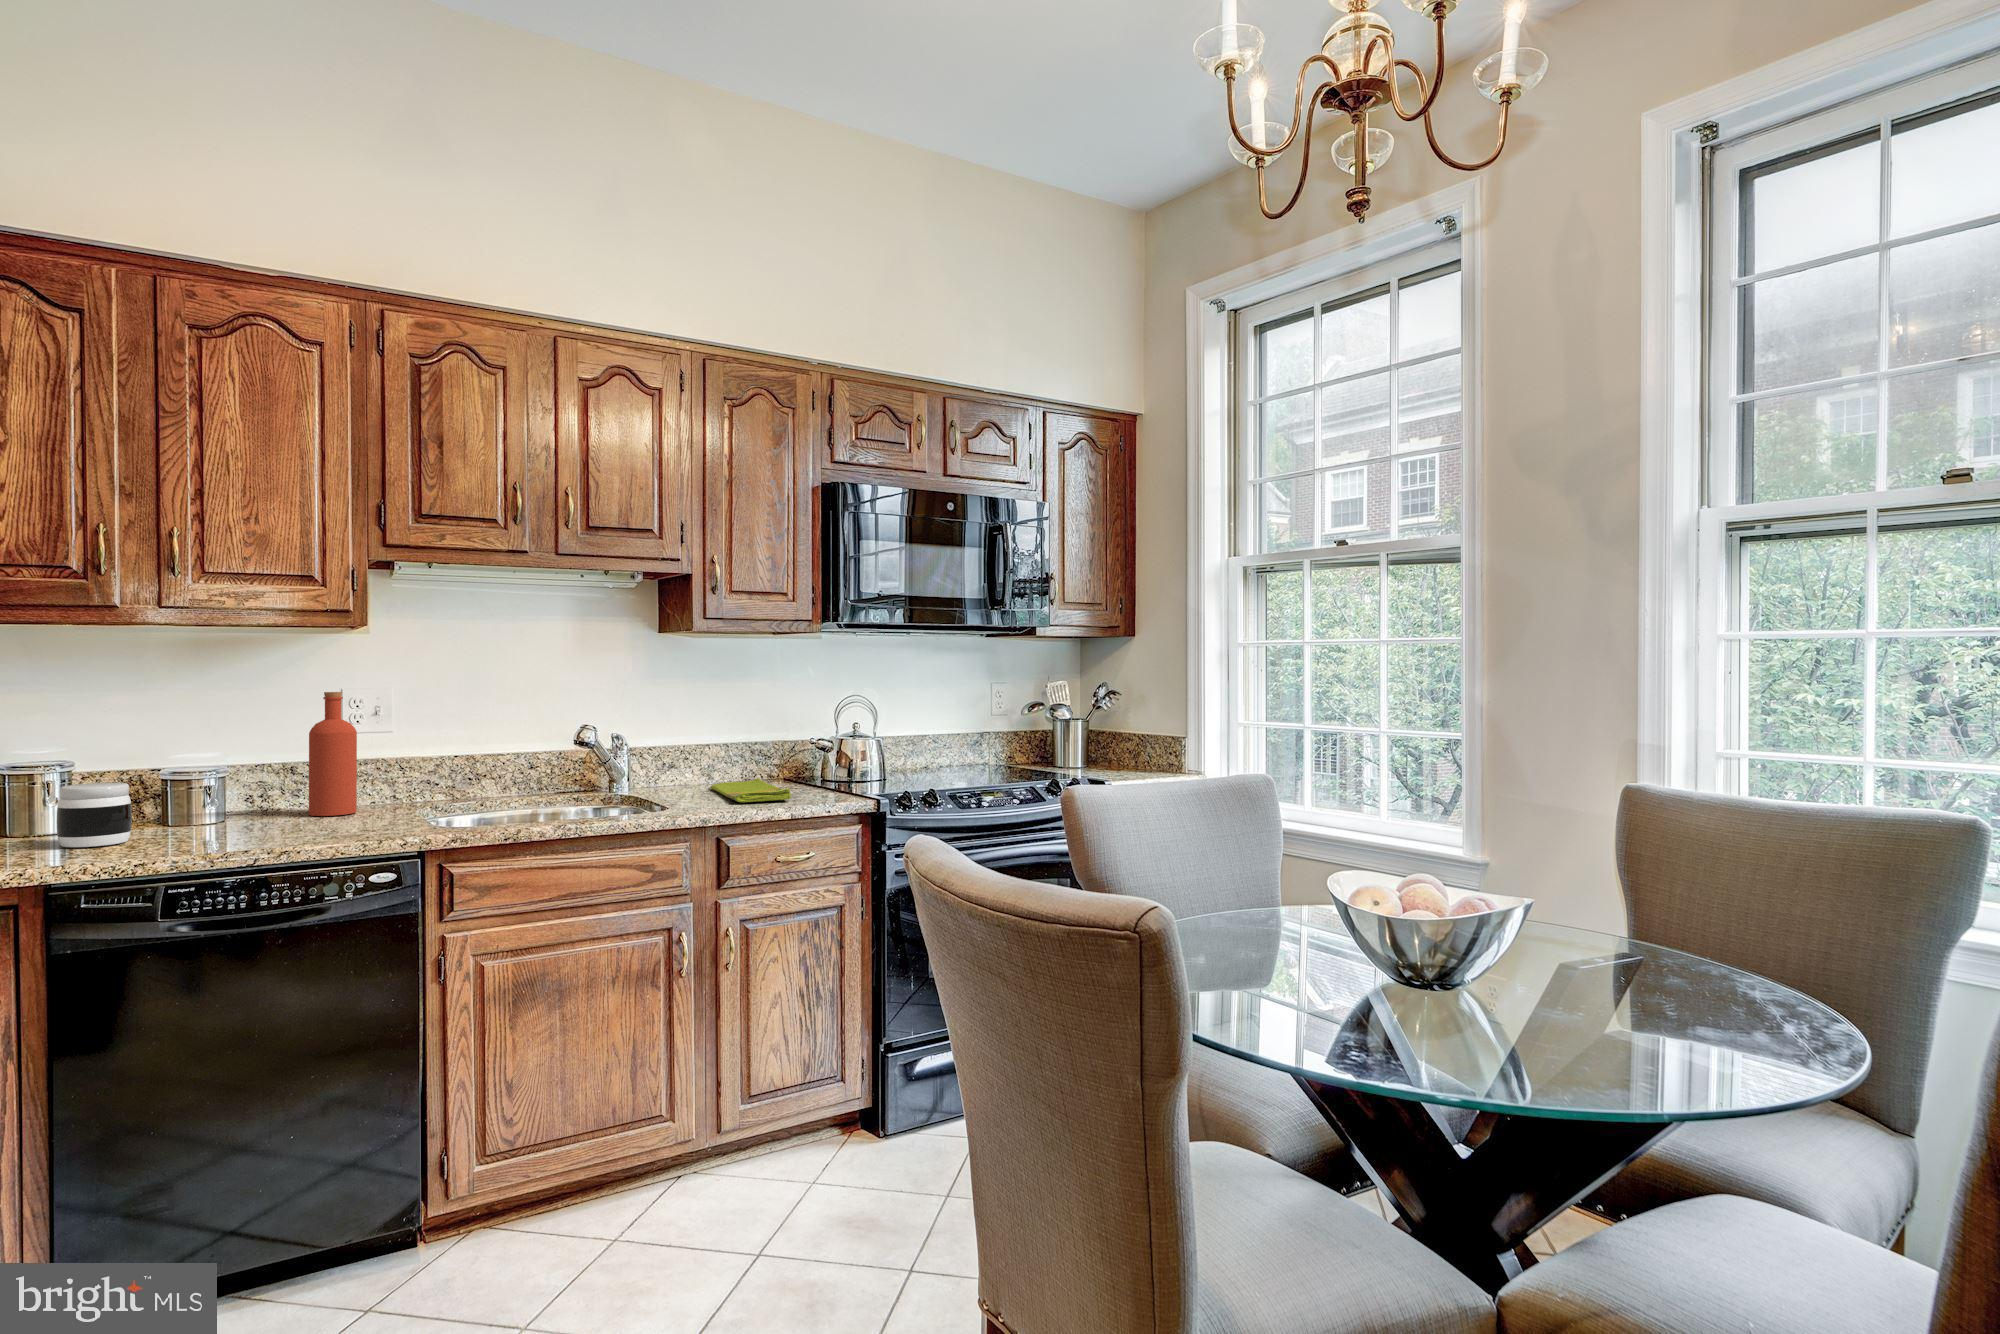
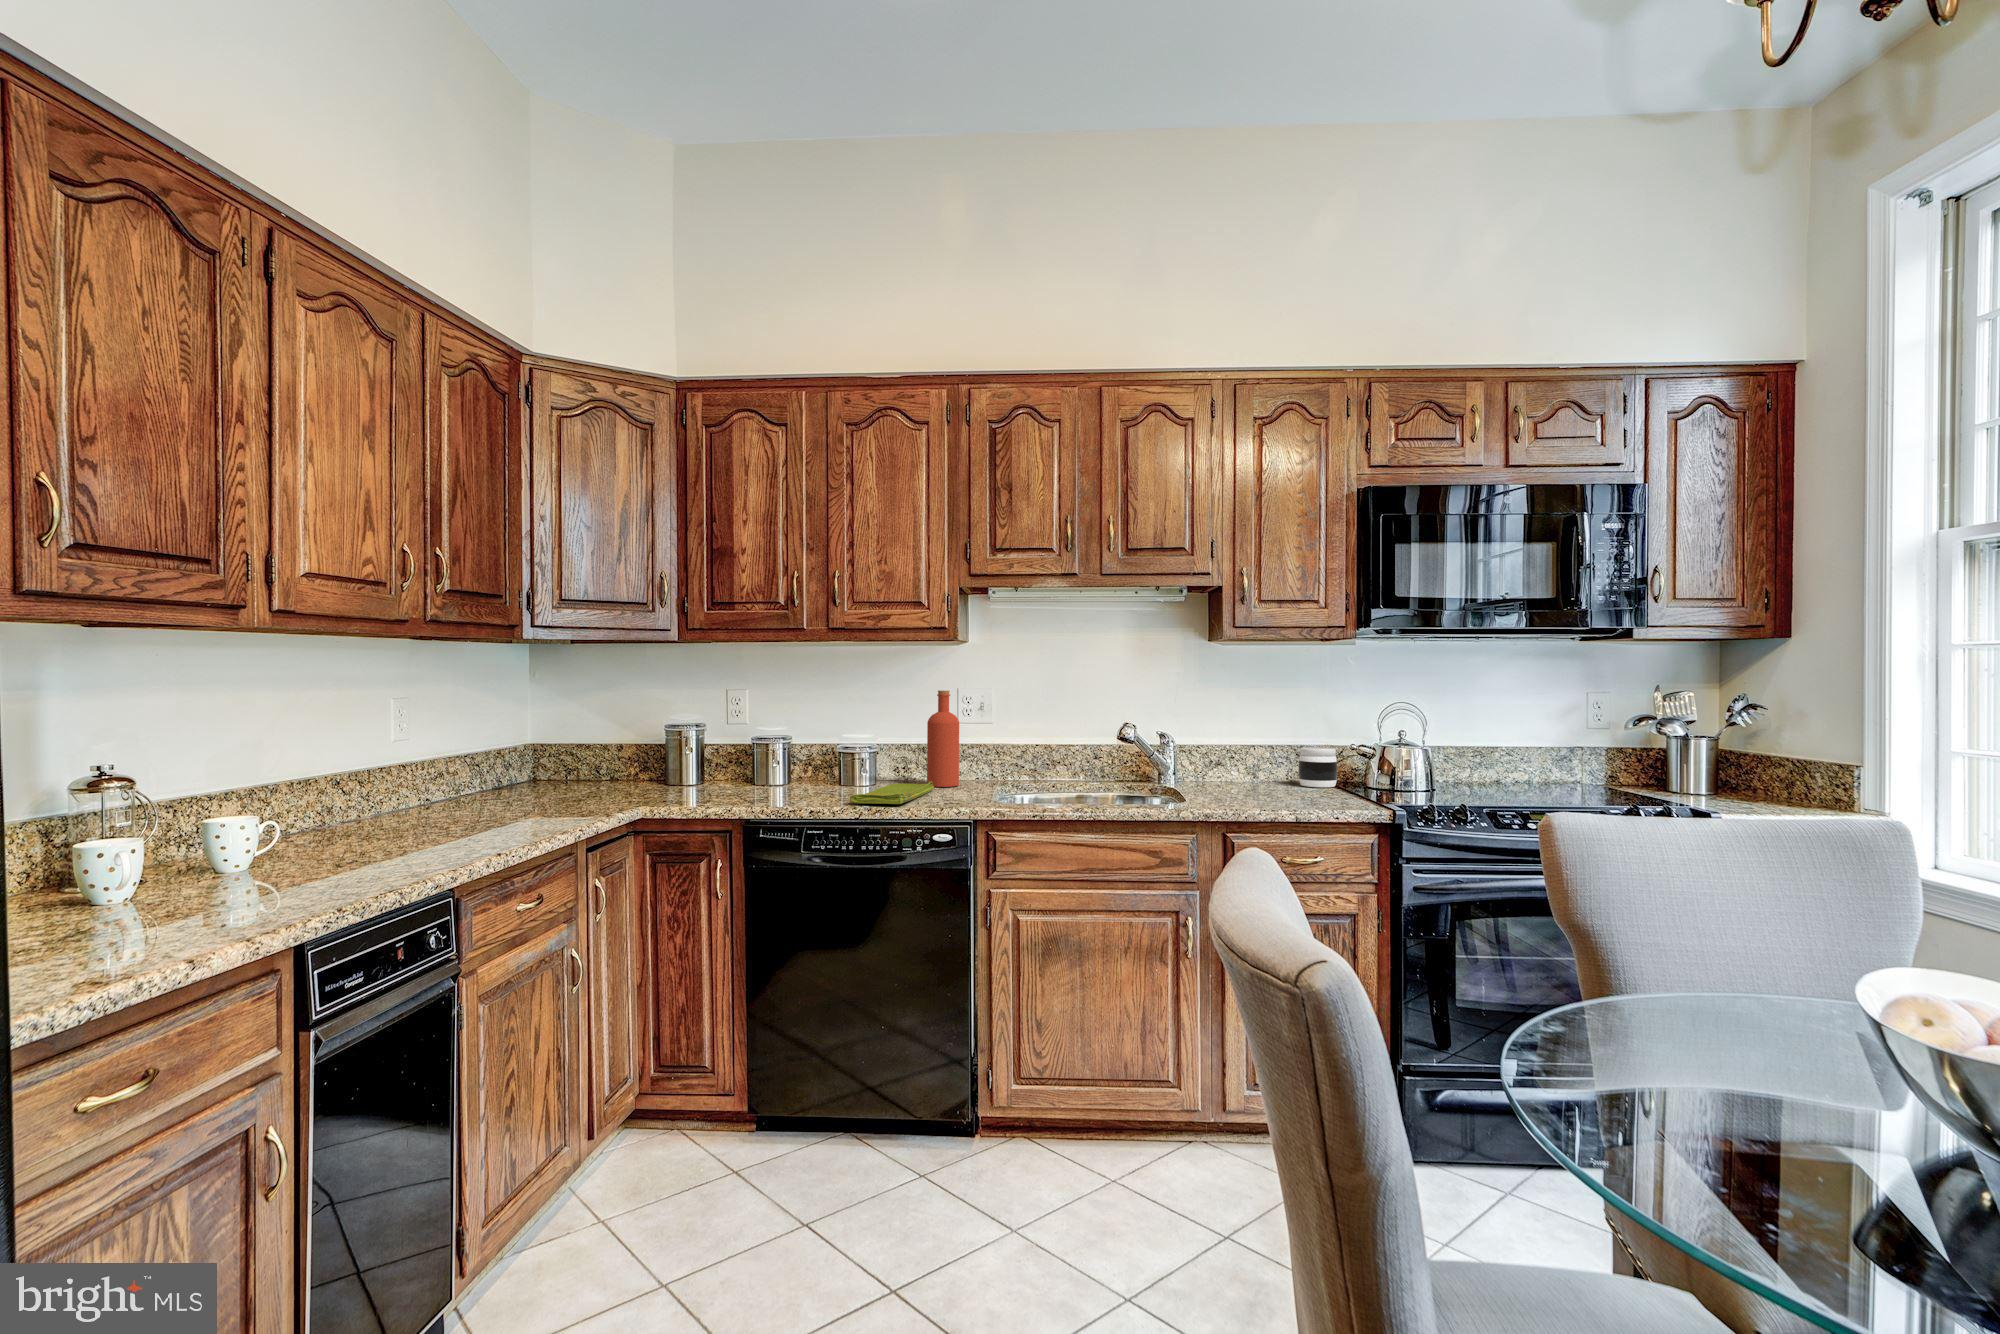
dish towel: present [710,778,791,802] -> present [850,781,934,804]
jar: present [57,783,132,847] -> present [1298,747,1337,787]

